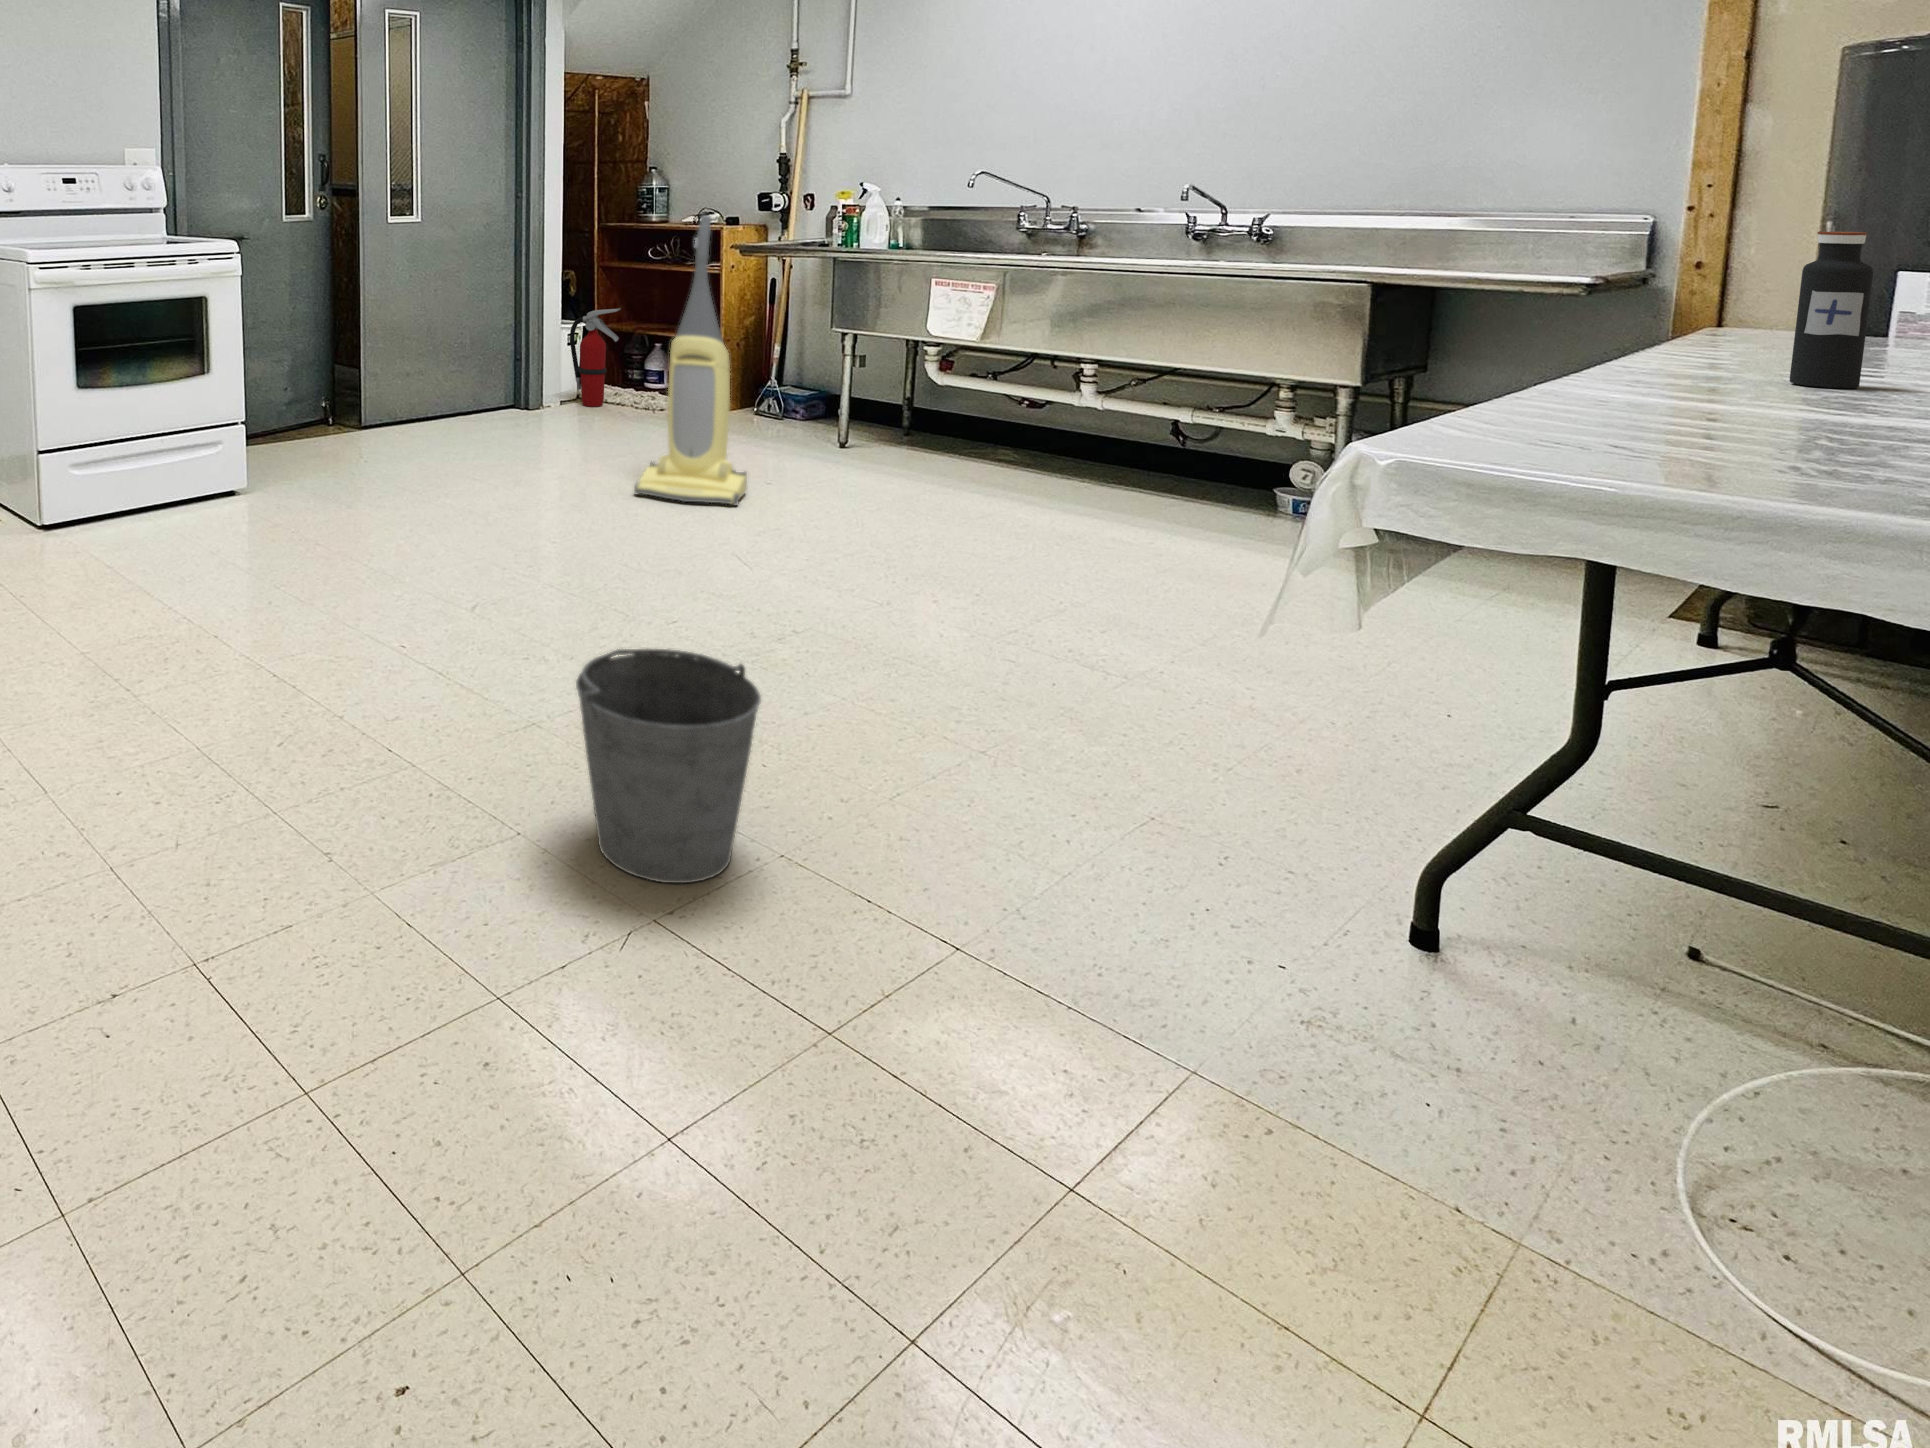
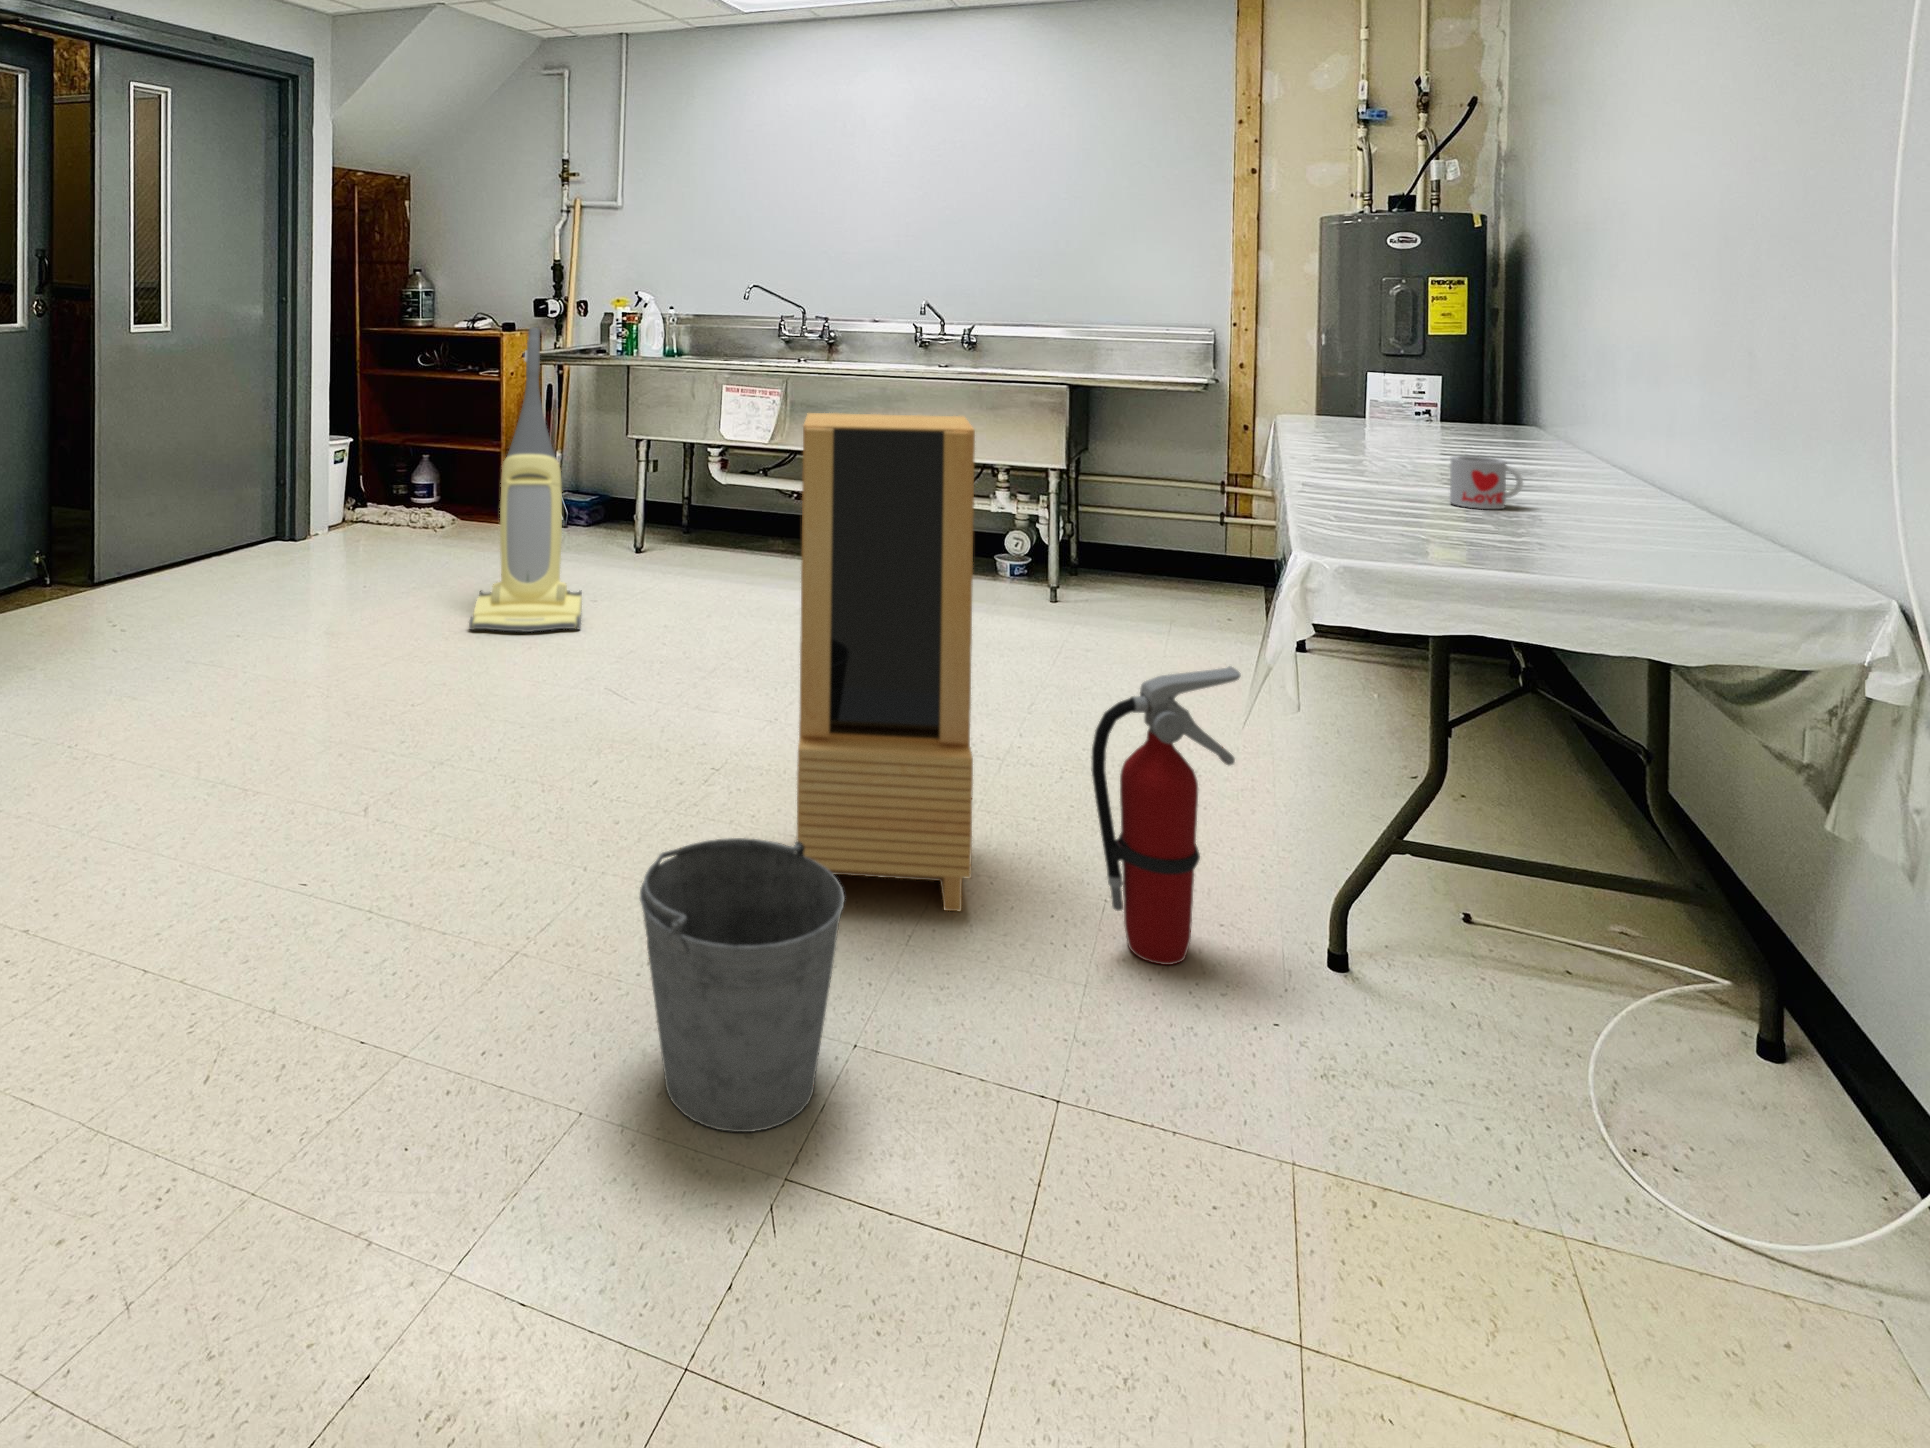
water bottle: present [1790,232,1873,388] -> none [1411,353,1450,464]
storage cabinet: none [802,286,1033,788] -> present [797,413,975,911]
fire extinguisher: present [570,308,621,407] -> present [1091,666,1241,965]
mug: none [1710,360,1843,432] -> present [1450,456,1523,509]

